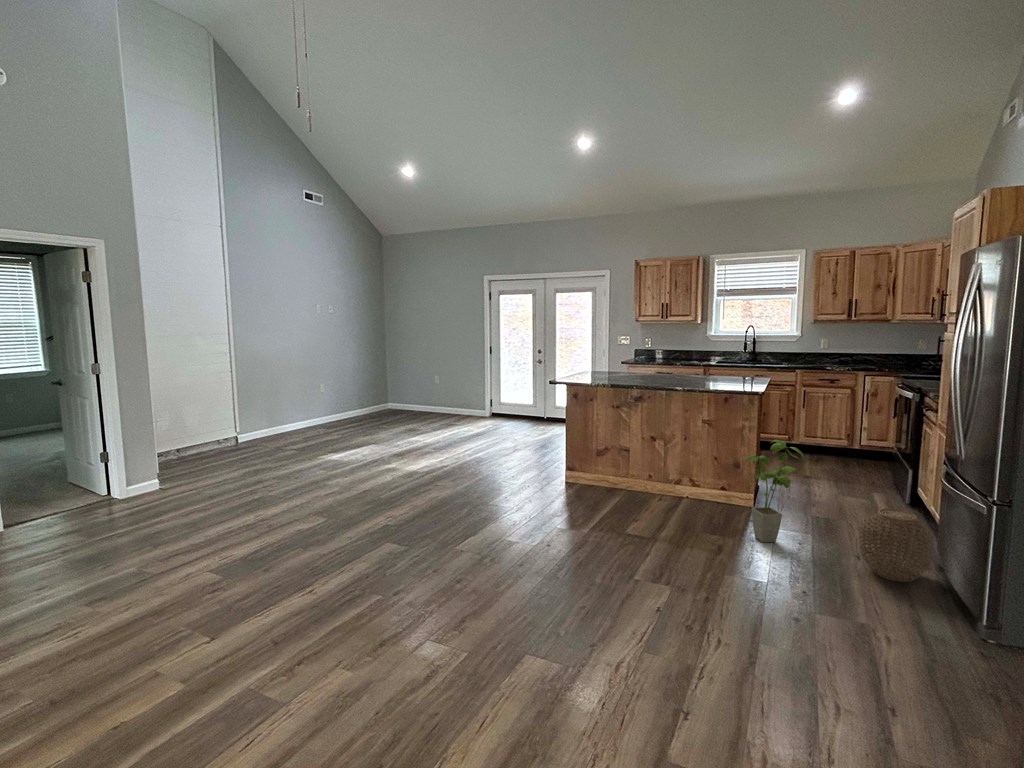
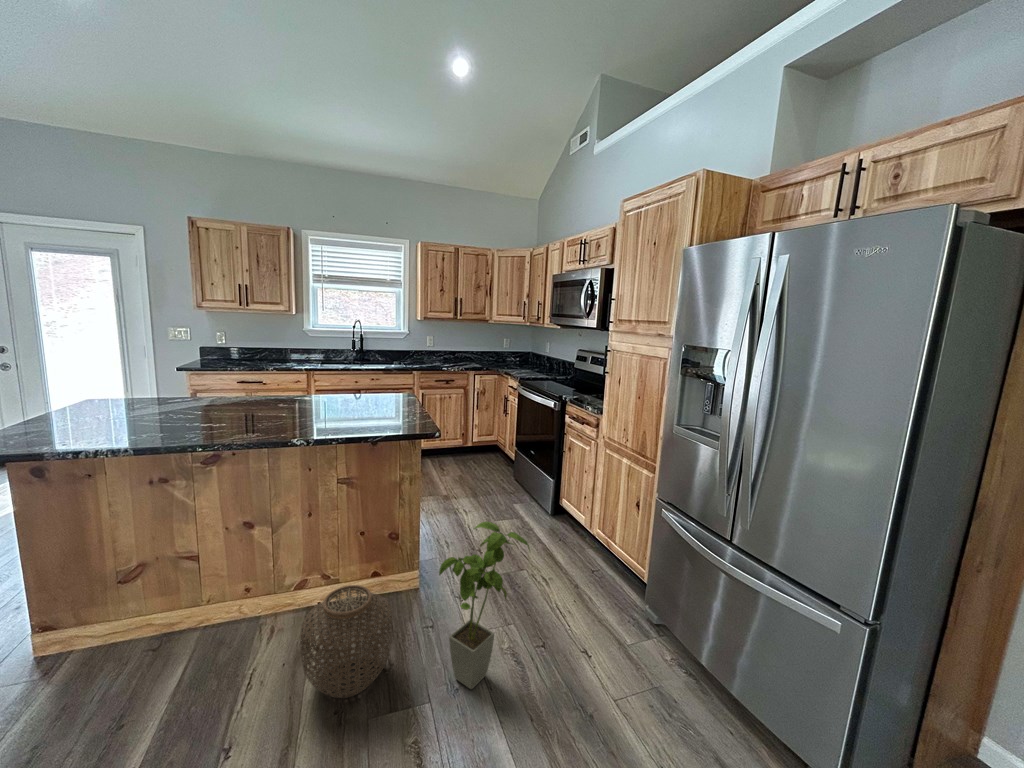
woven basket: present [859,509,934,582] -> present [301,585,392,698]

